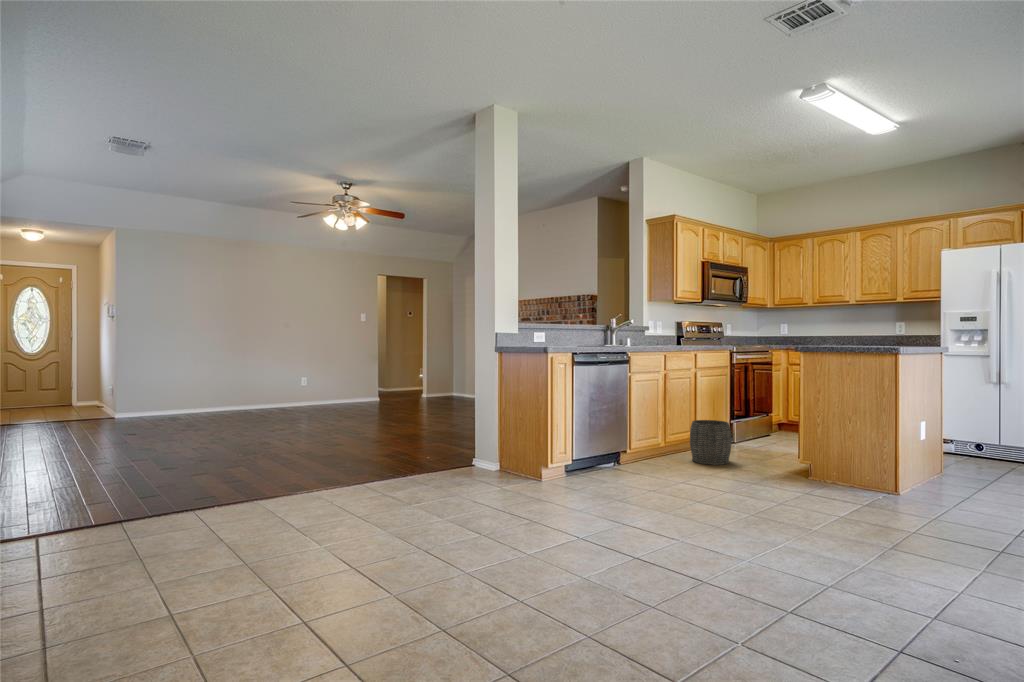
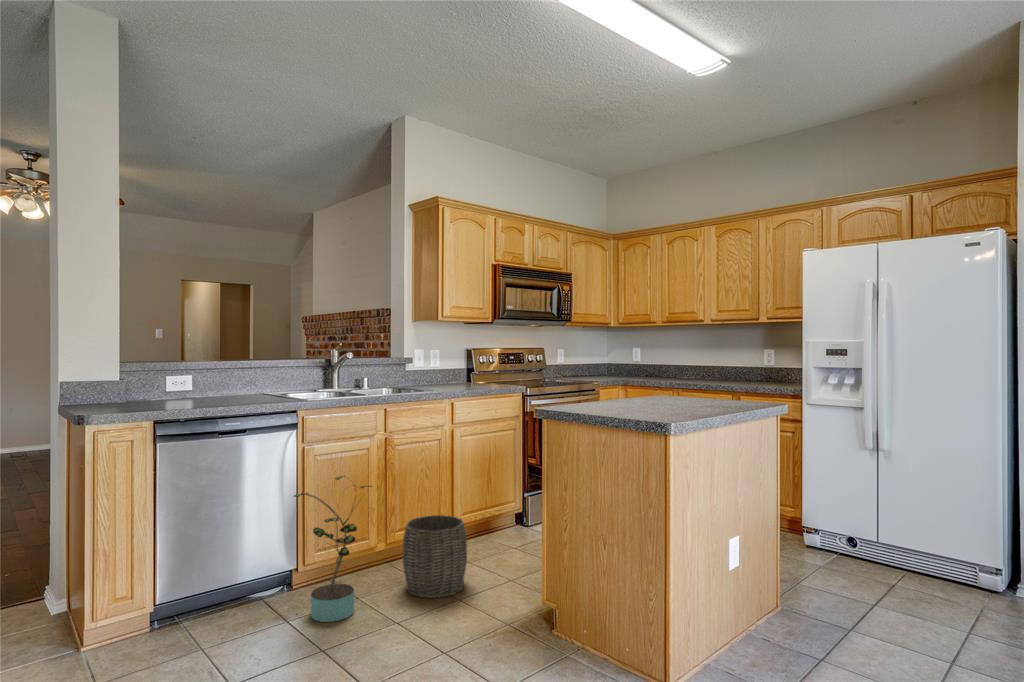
potted plant: none [639,389,686,471] -> present [294,476,372,622]

